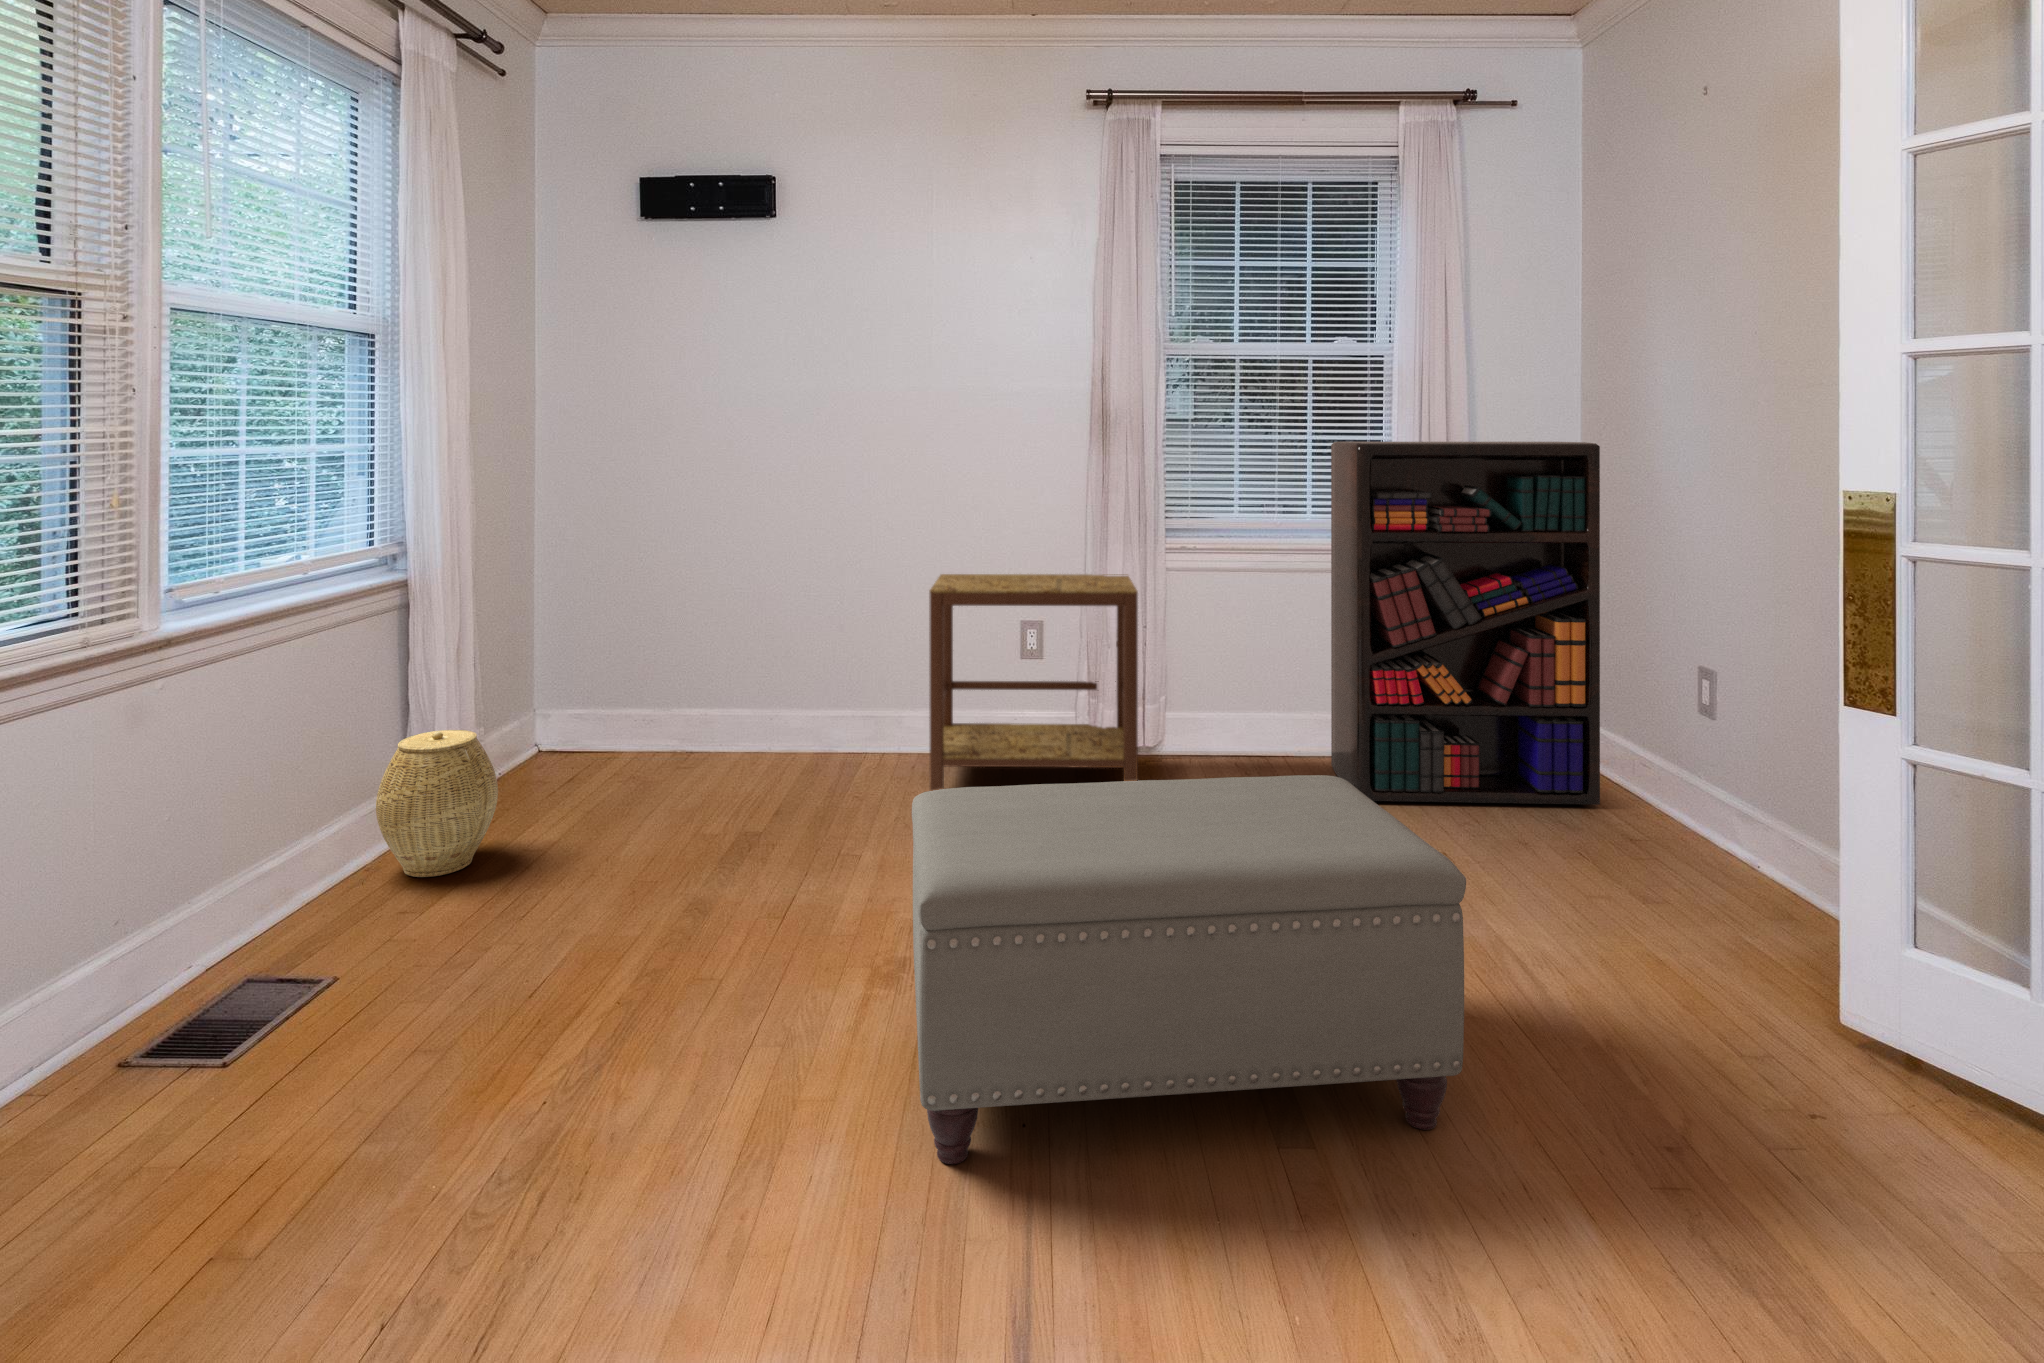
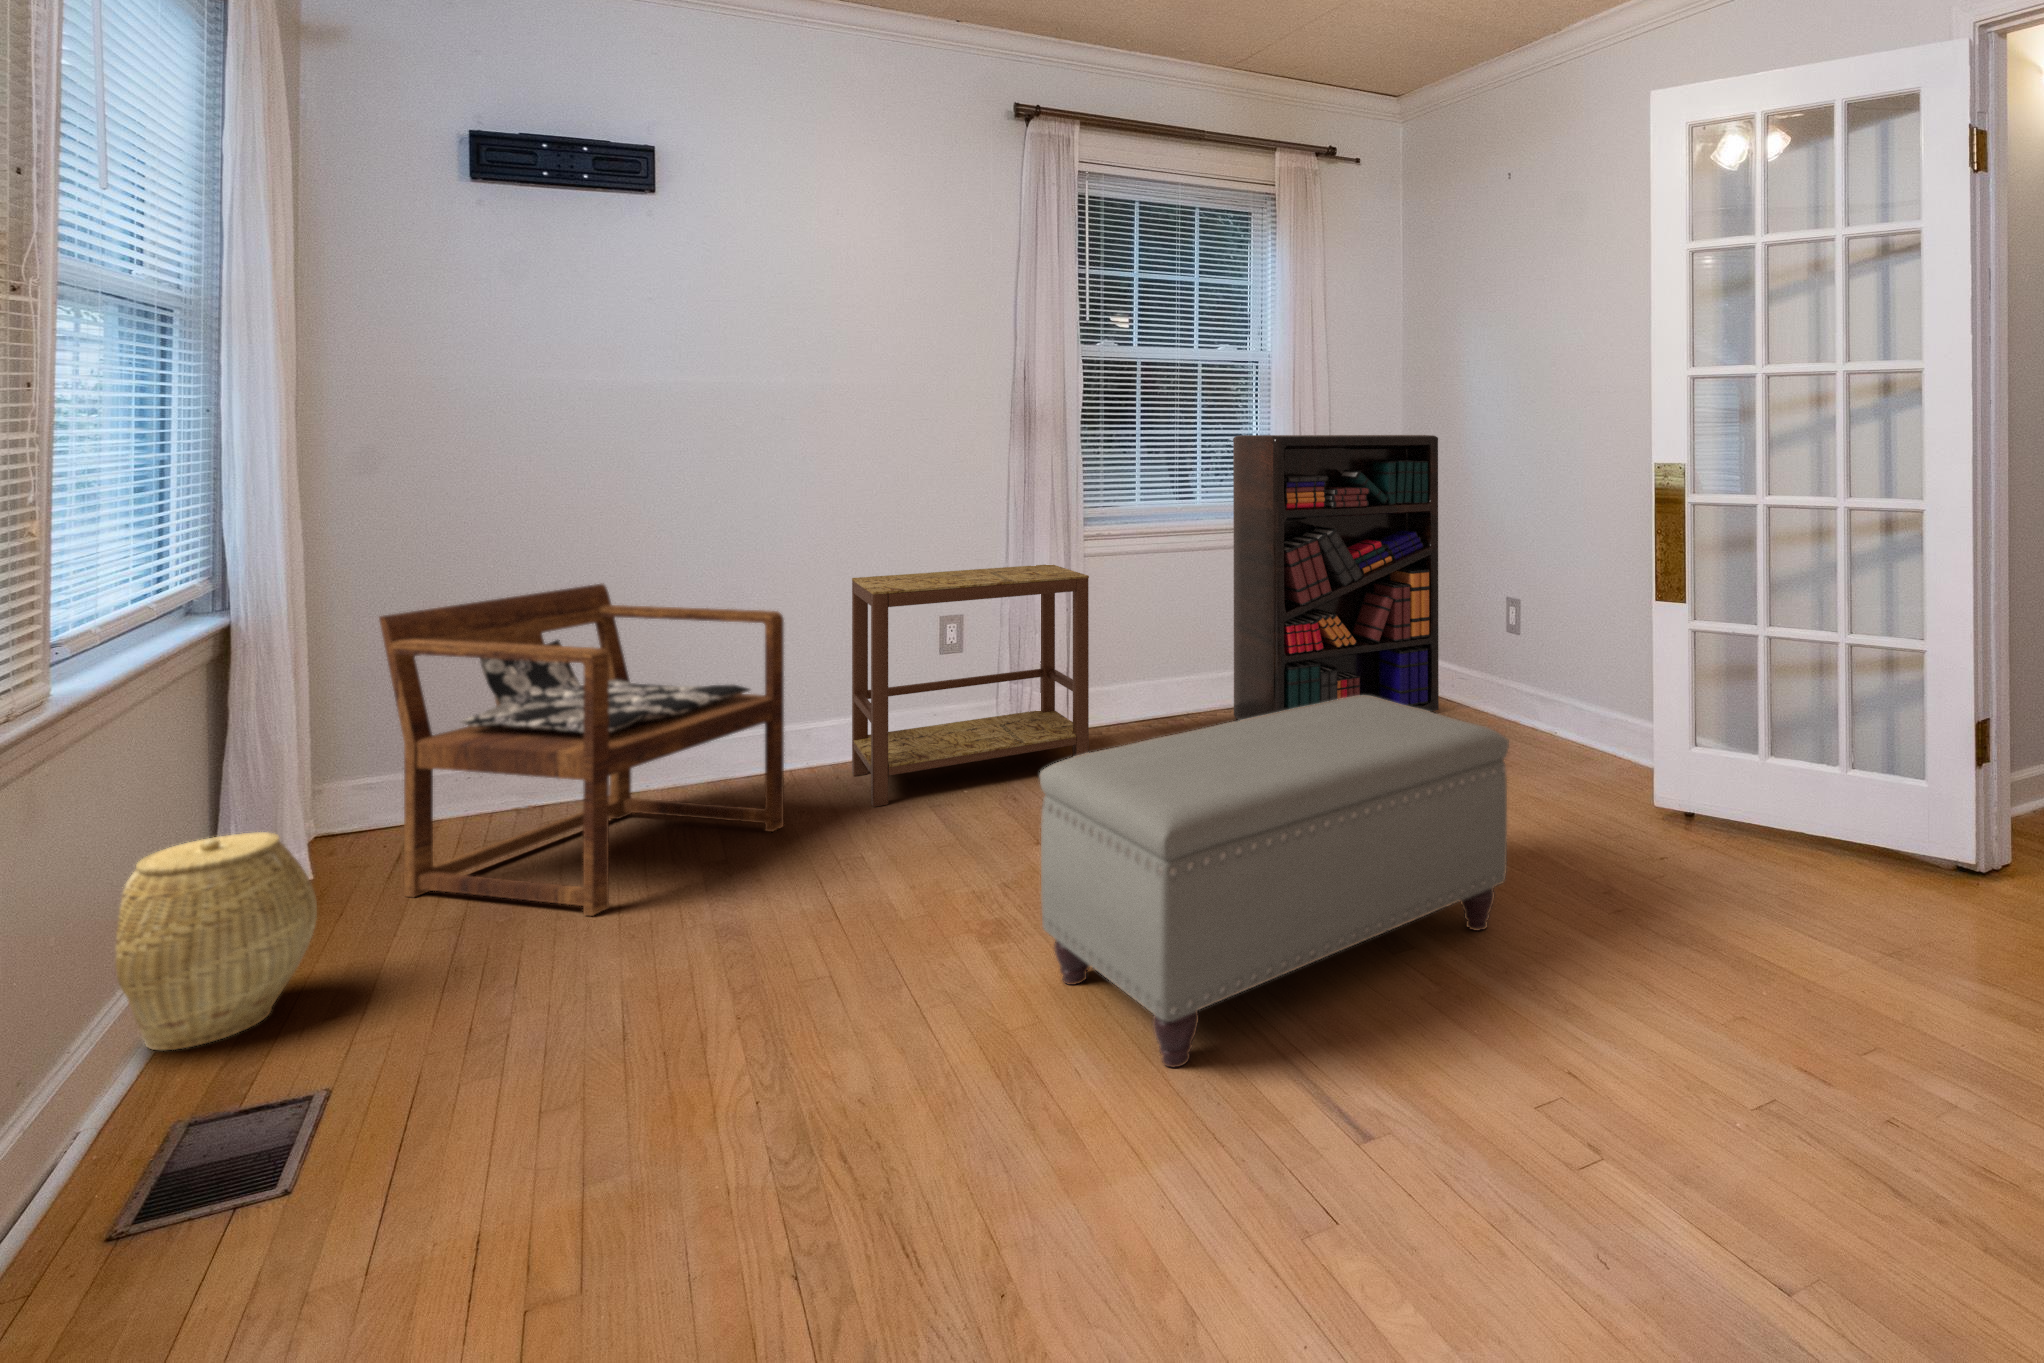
armchair: none [588,564,852,843] -> present [379,583,784,916]

